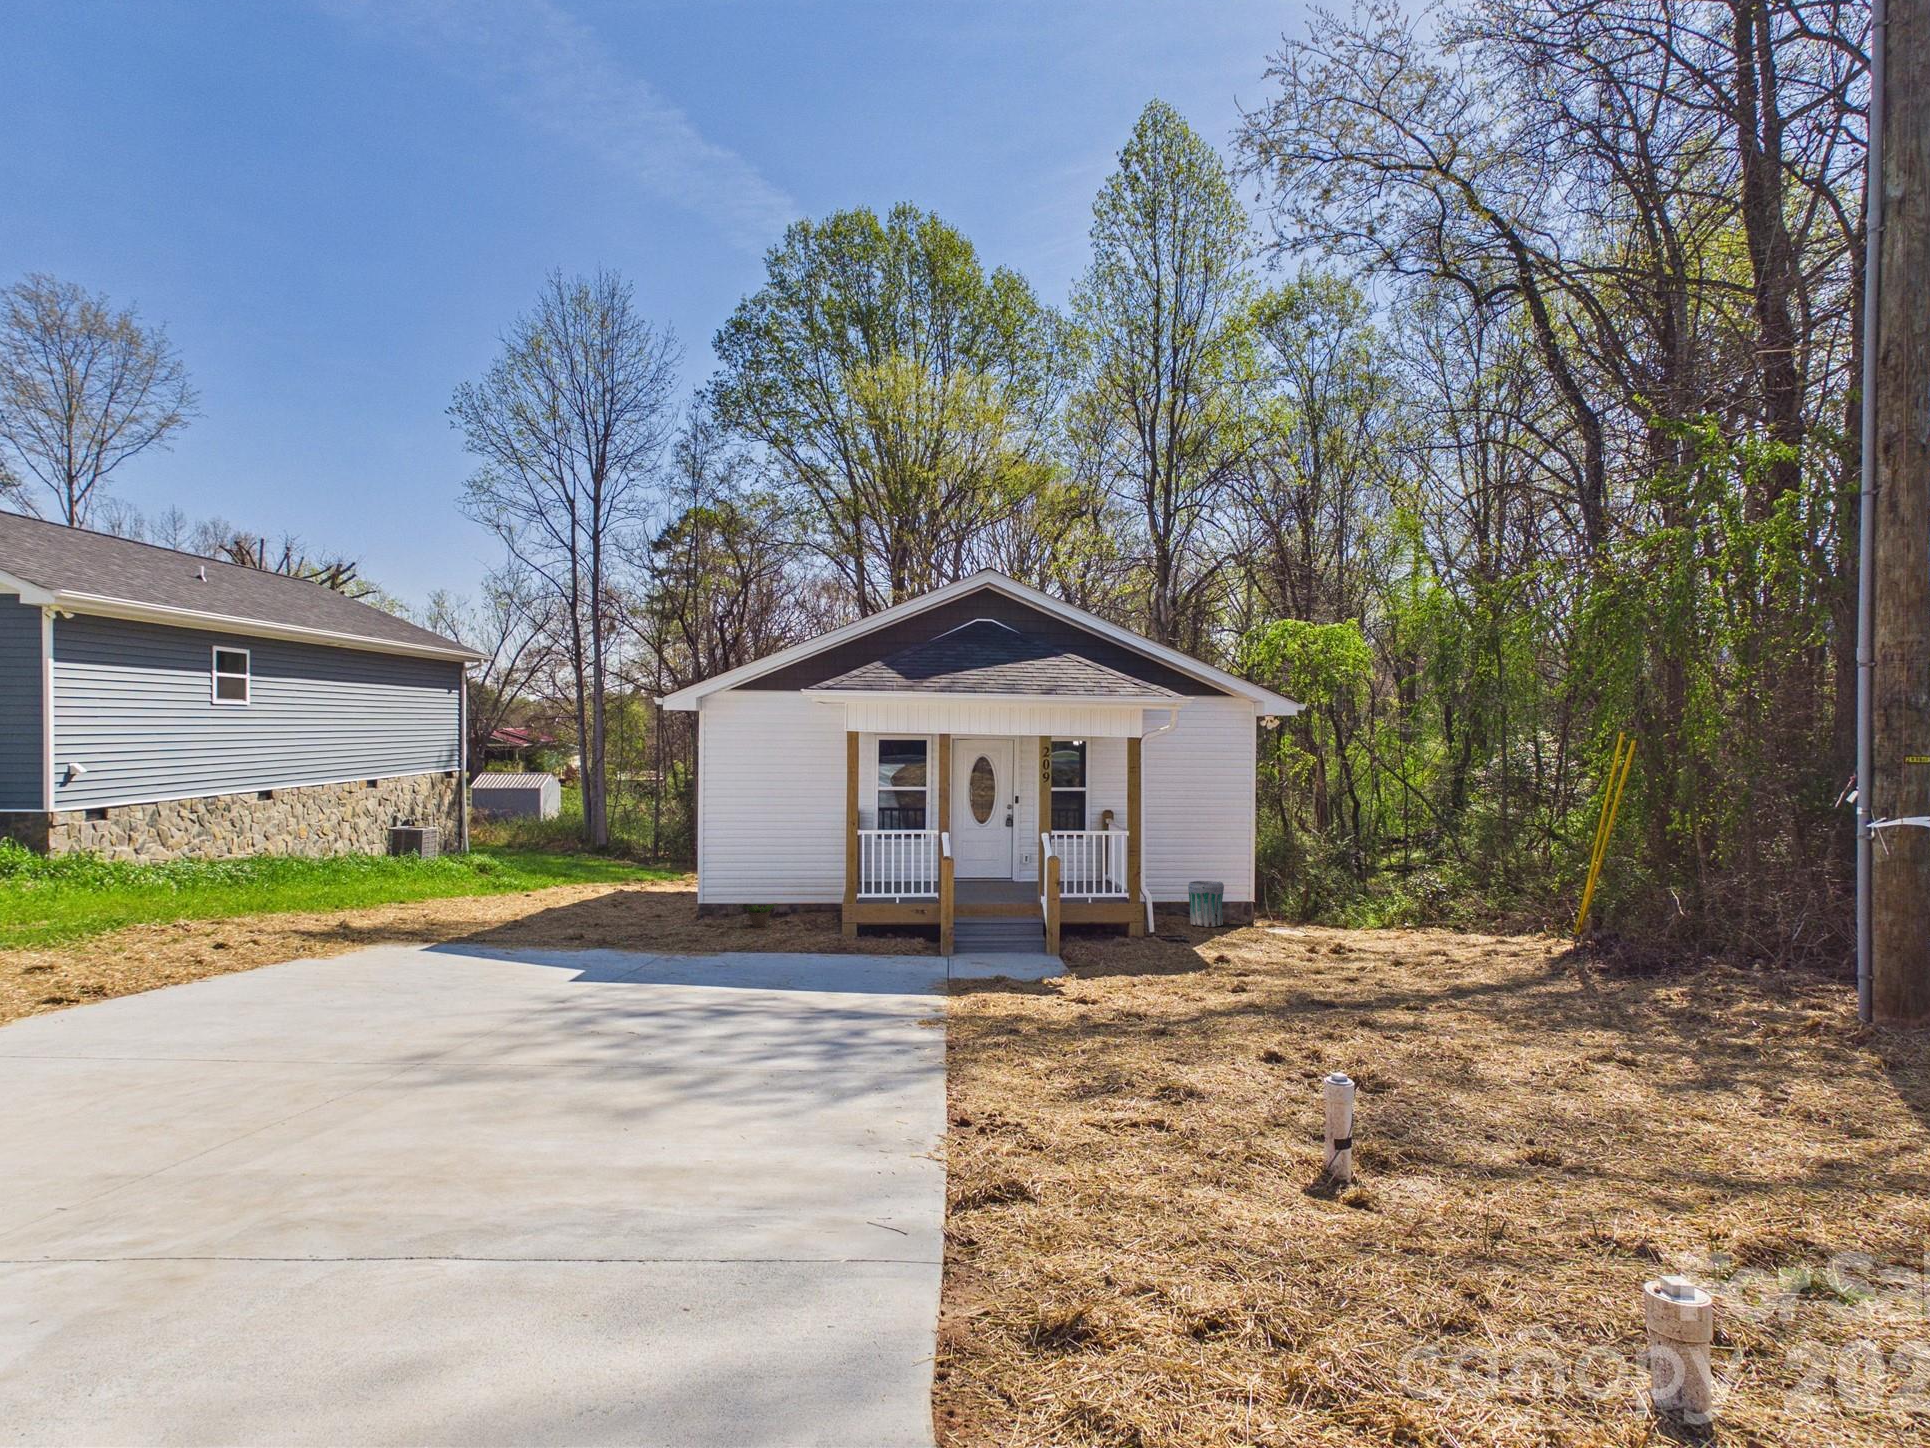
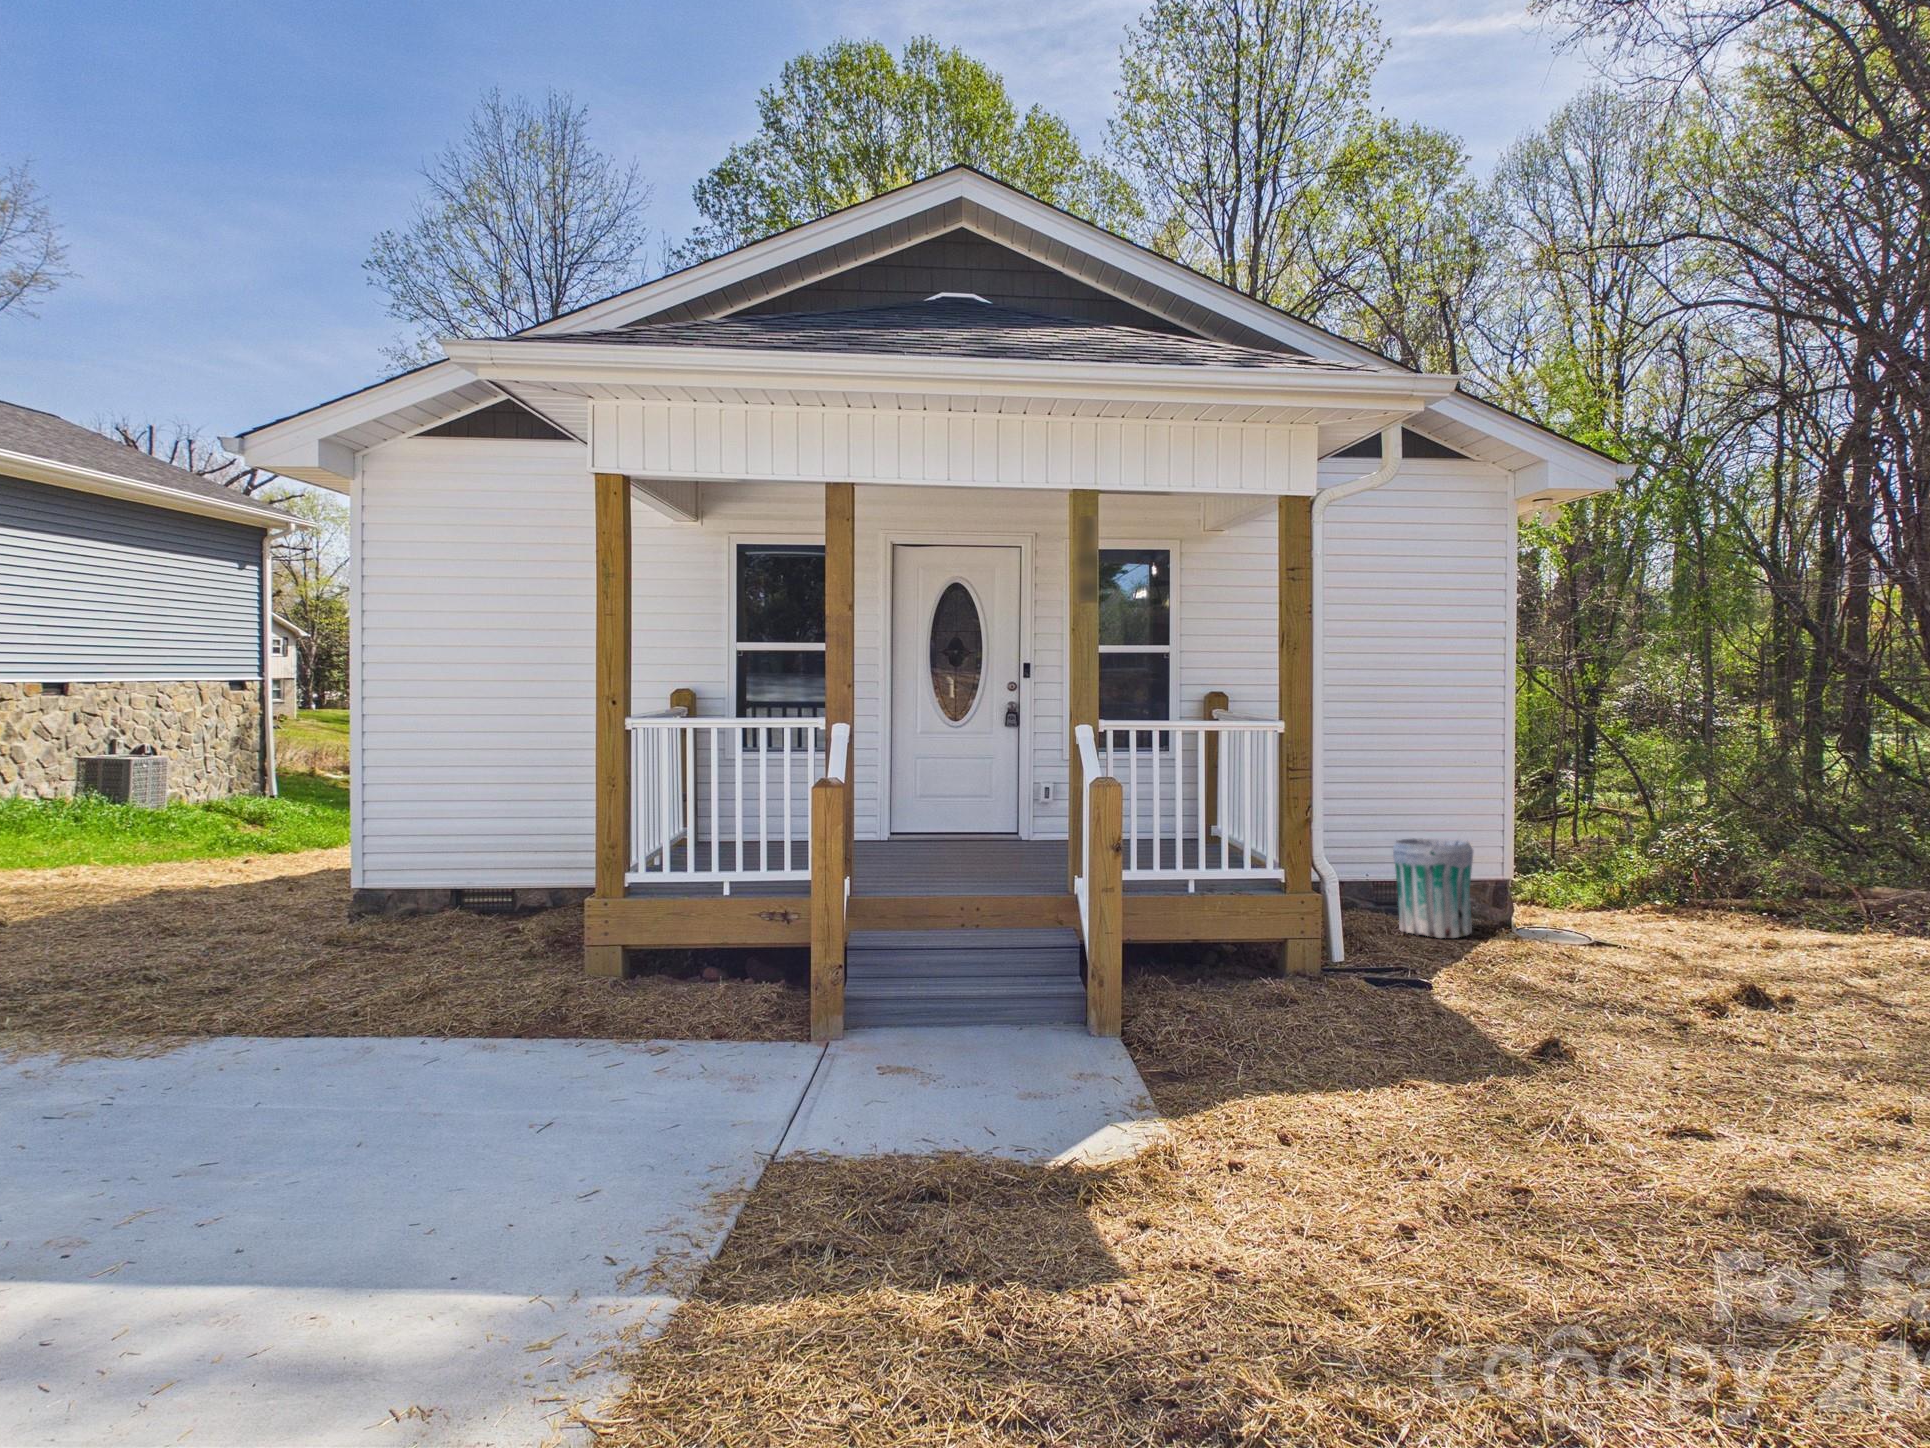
decorative plant: present [744,903,777,927] -> none [417,889,512,942]

